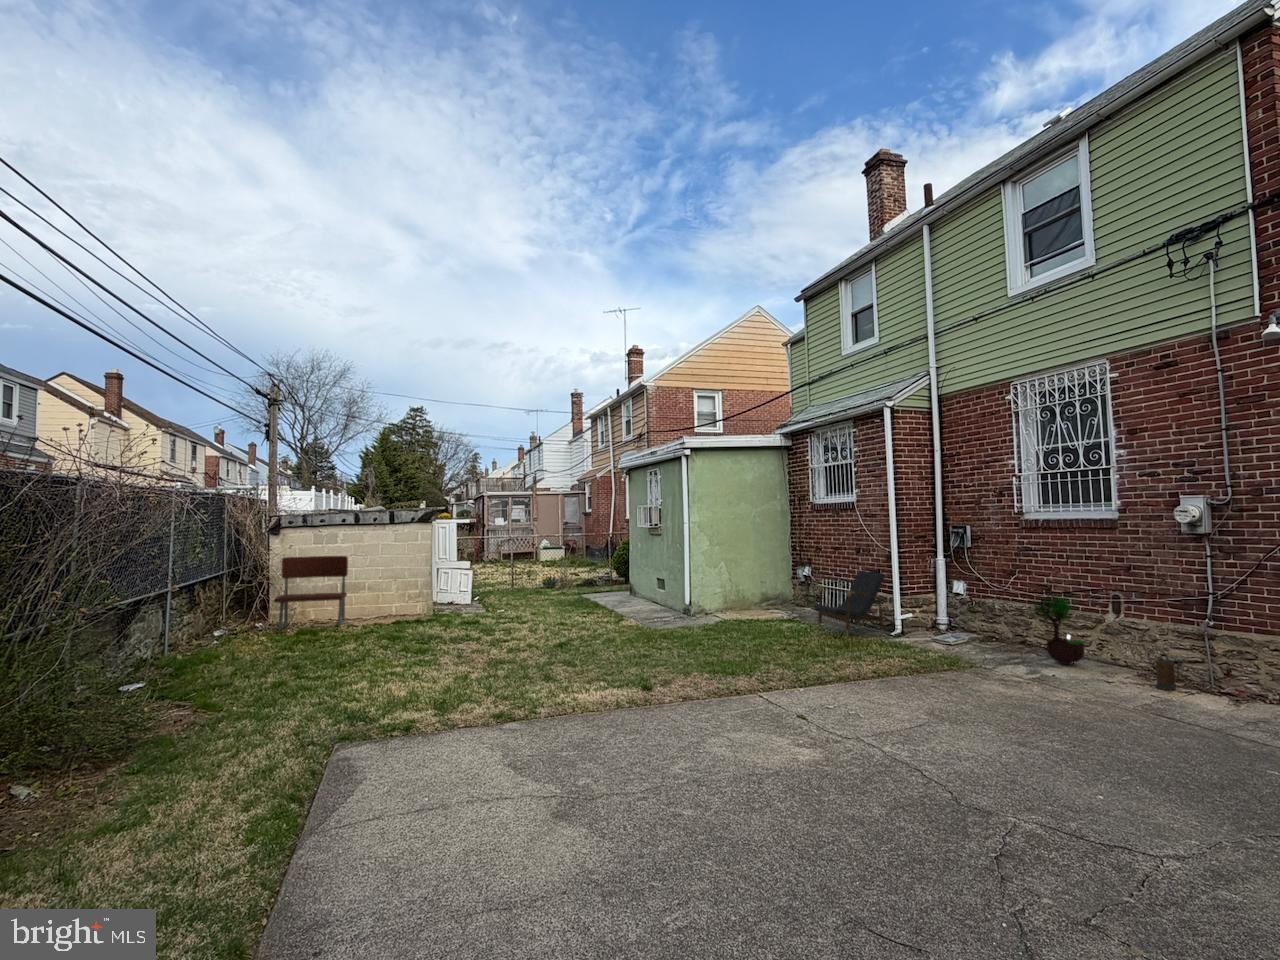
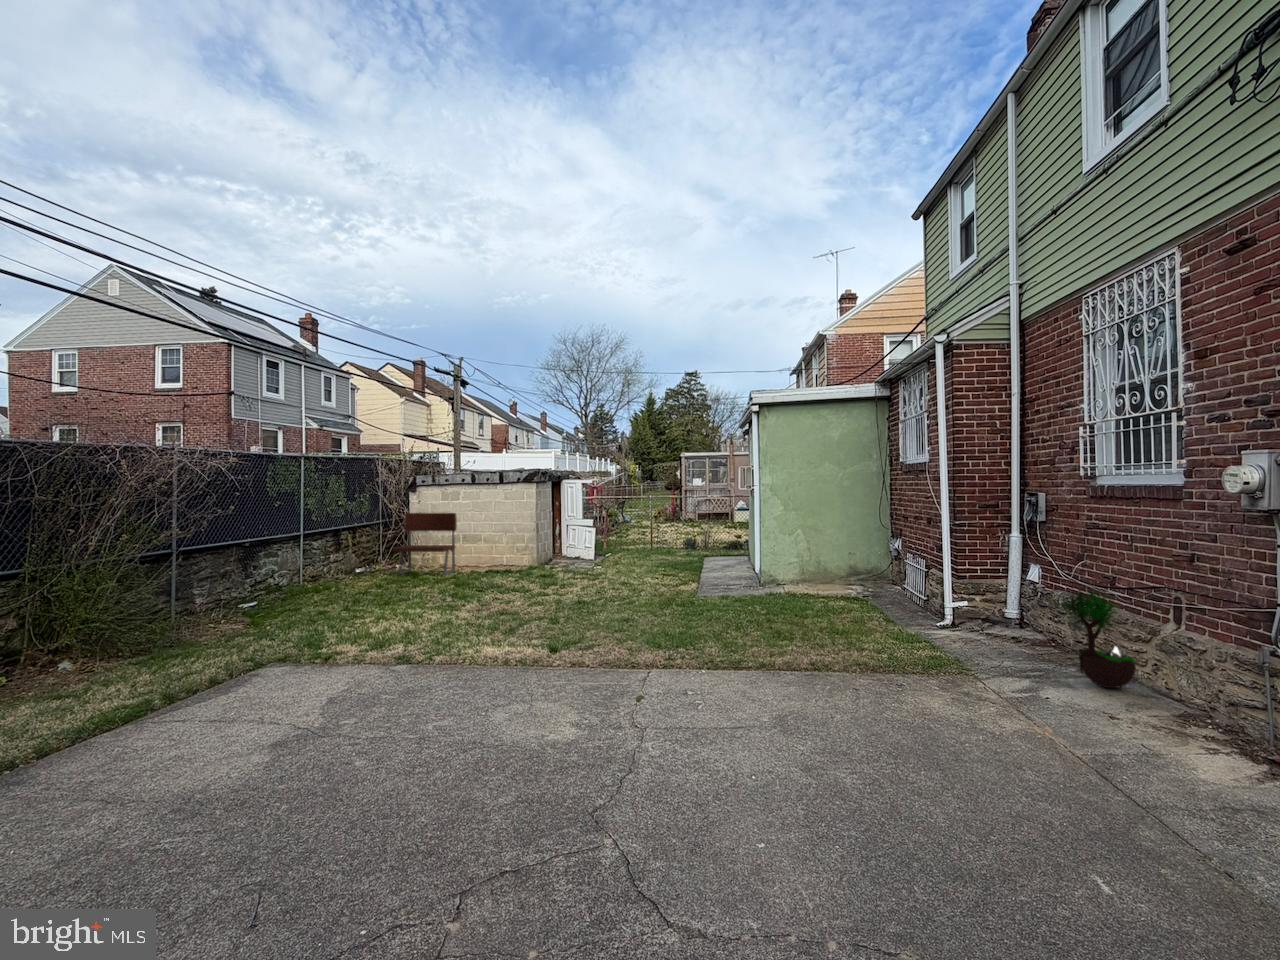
lounge chair: present [813,571,885,637] -> none [854,545,938,624]
watering can: present [1148,648,1181,690] -> none [1183,679,1219,746]

